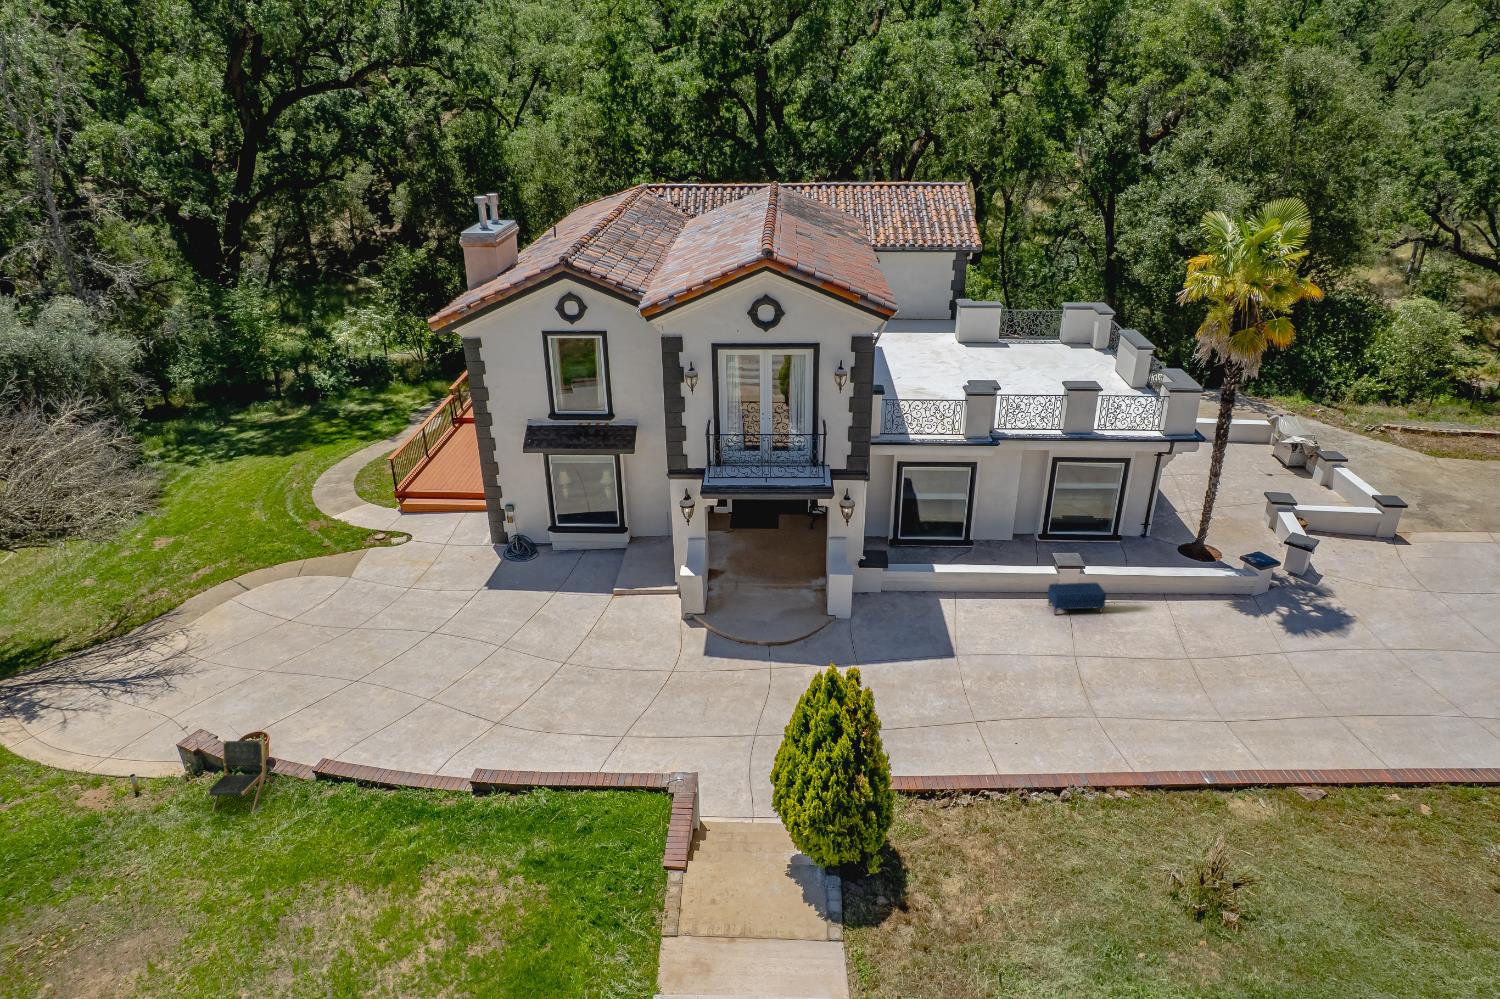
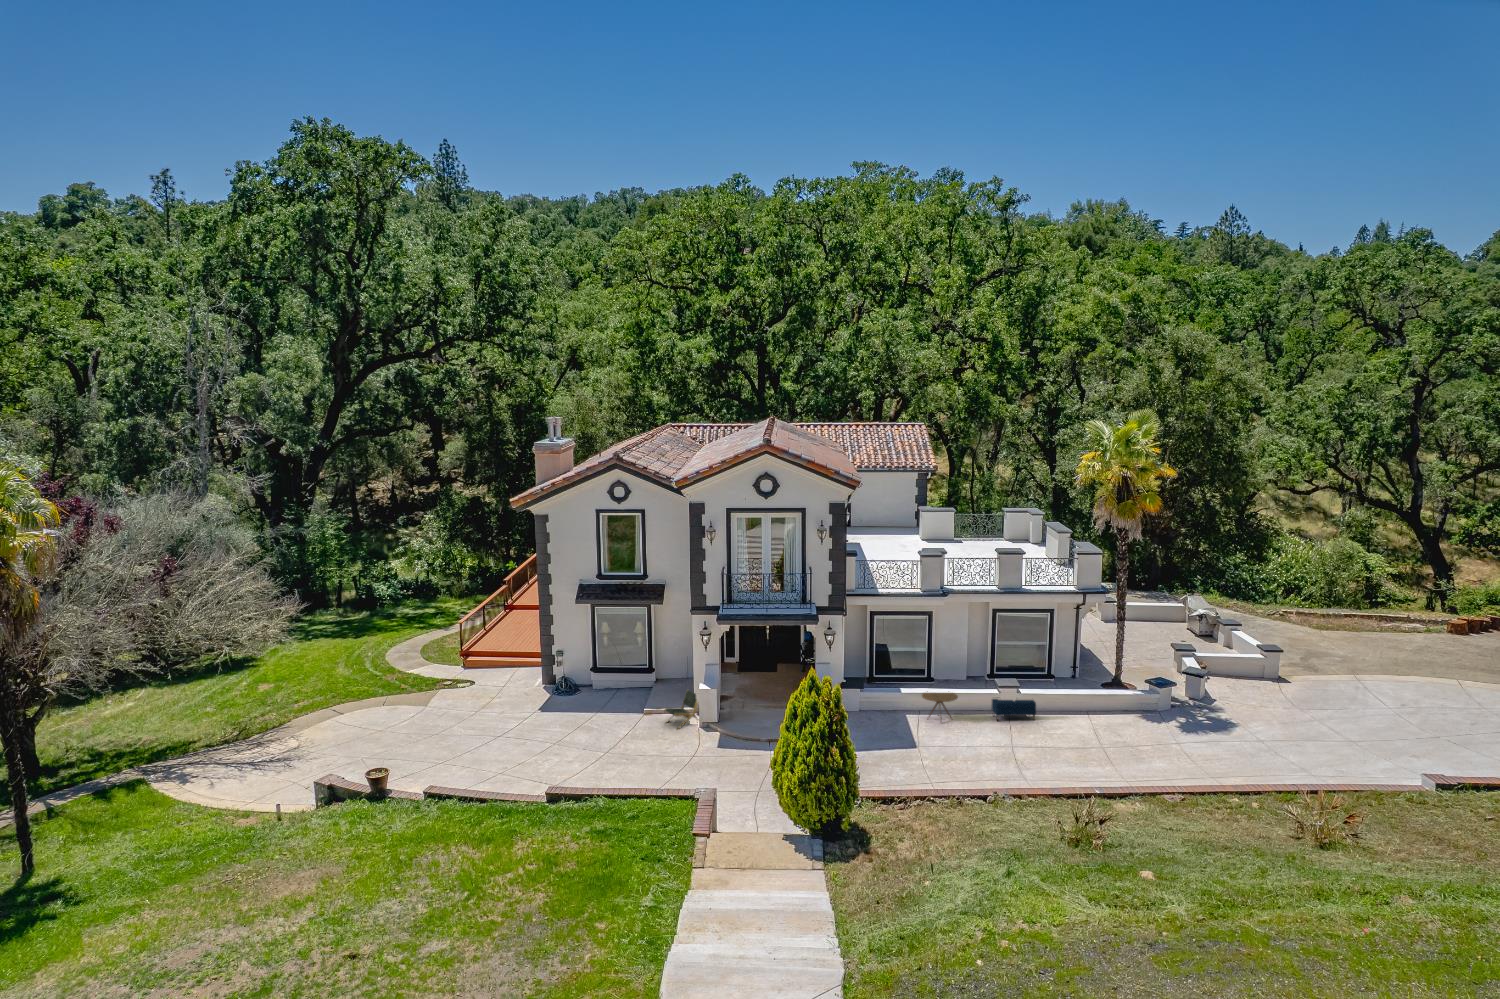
round table: none [961,573,1008,619] -> present [922,693,958,718]
lounge chair: present [207,740,275,813] -> present [664,690,698,729]

